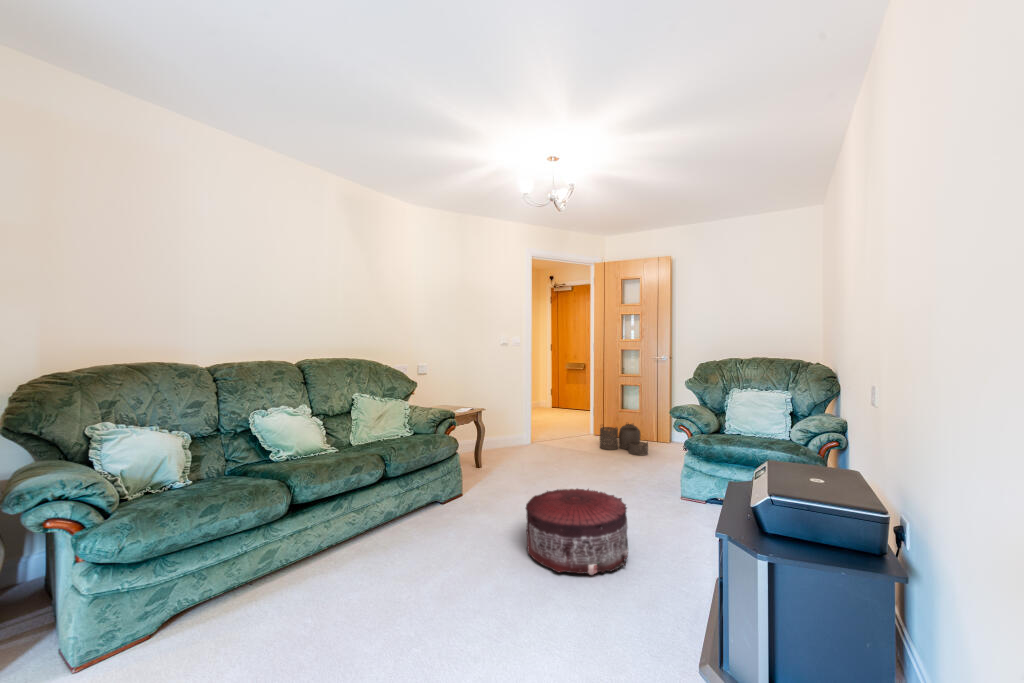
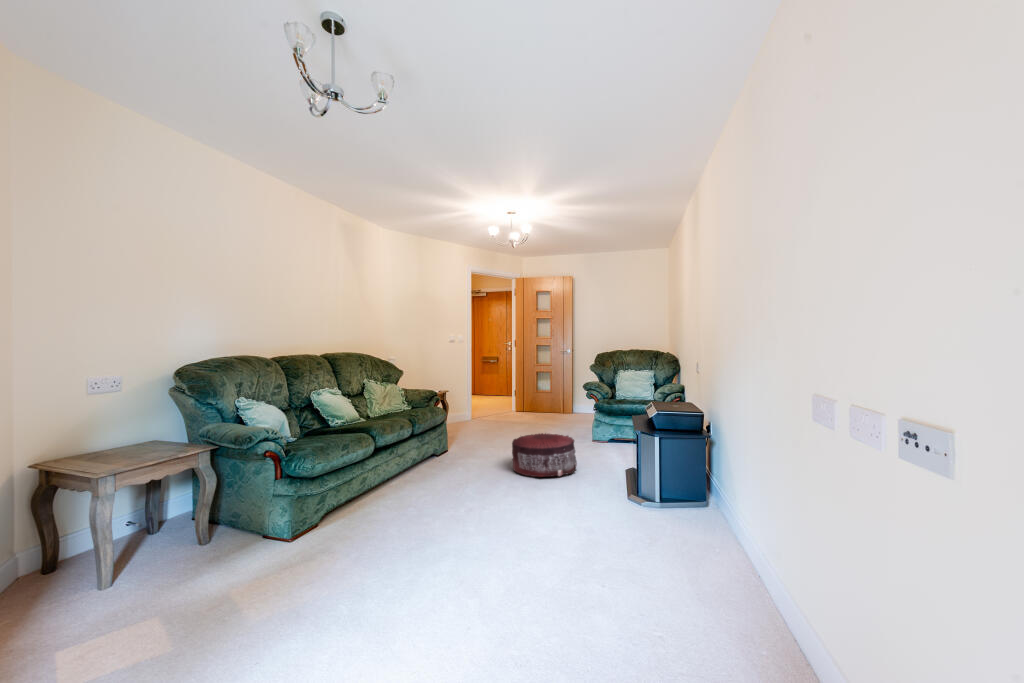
woven basket: present [600,424,648,455] -> none [523,400,559,423]

